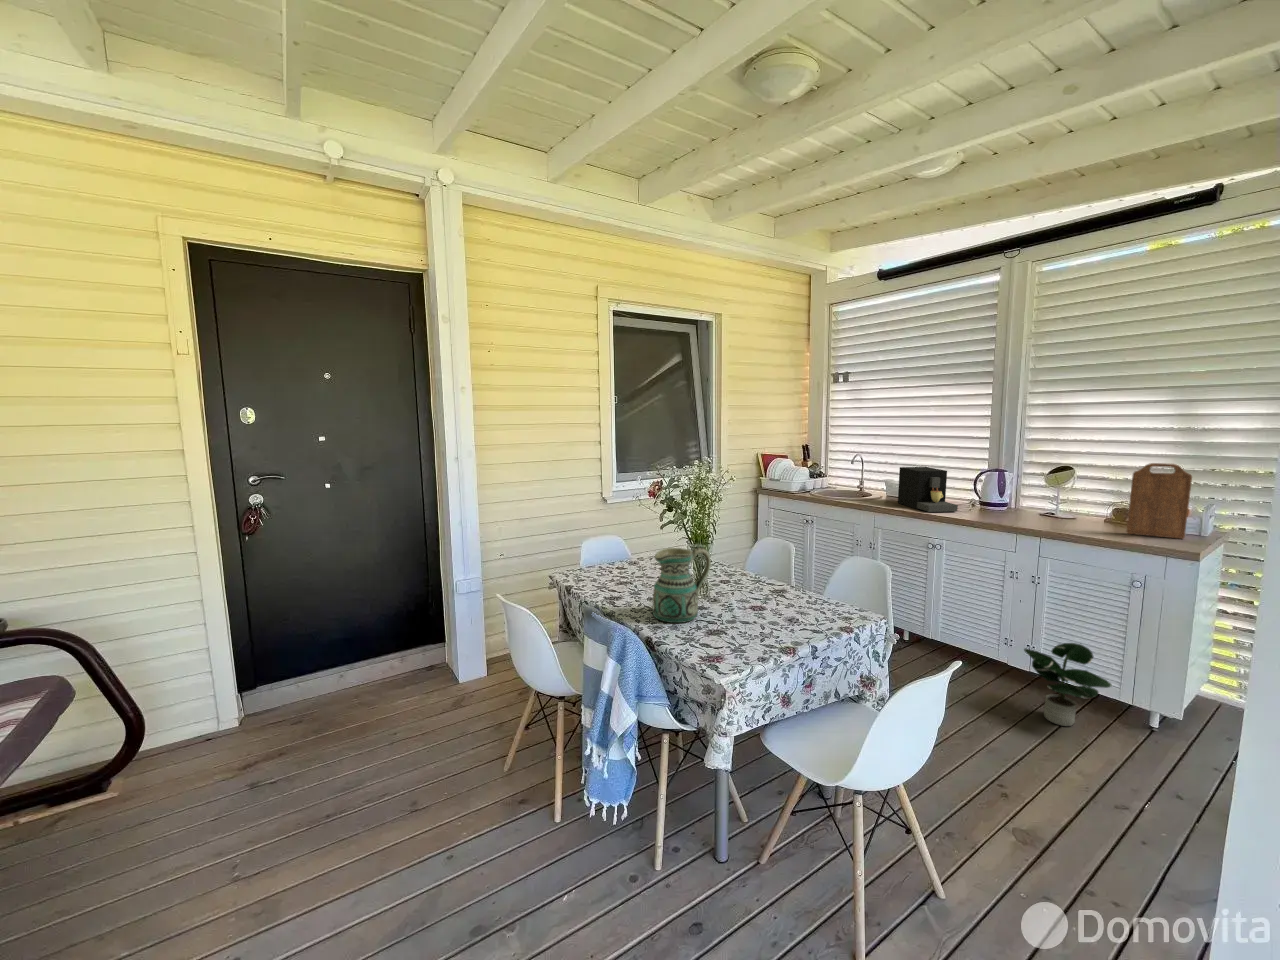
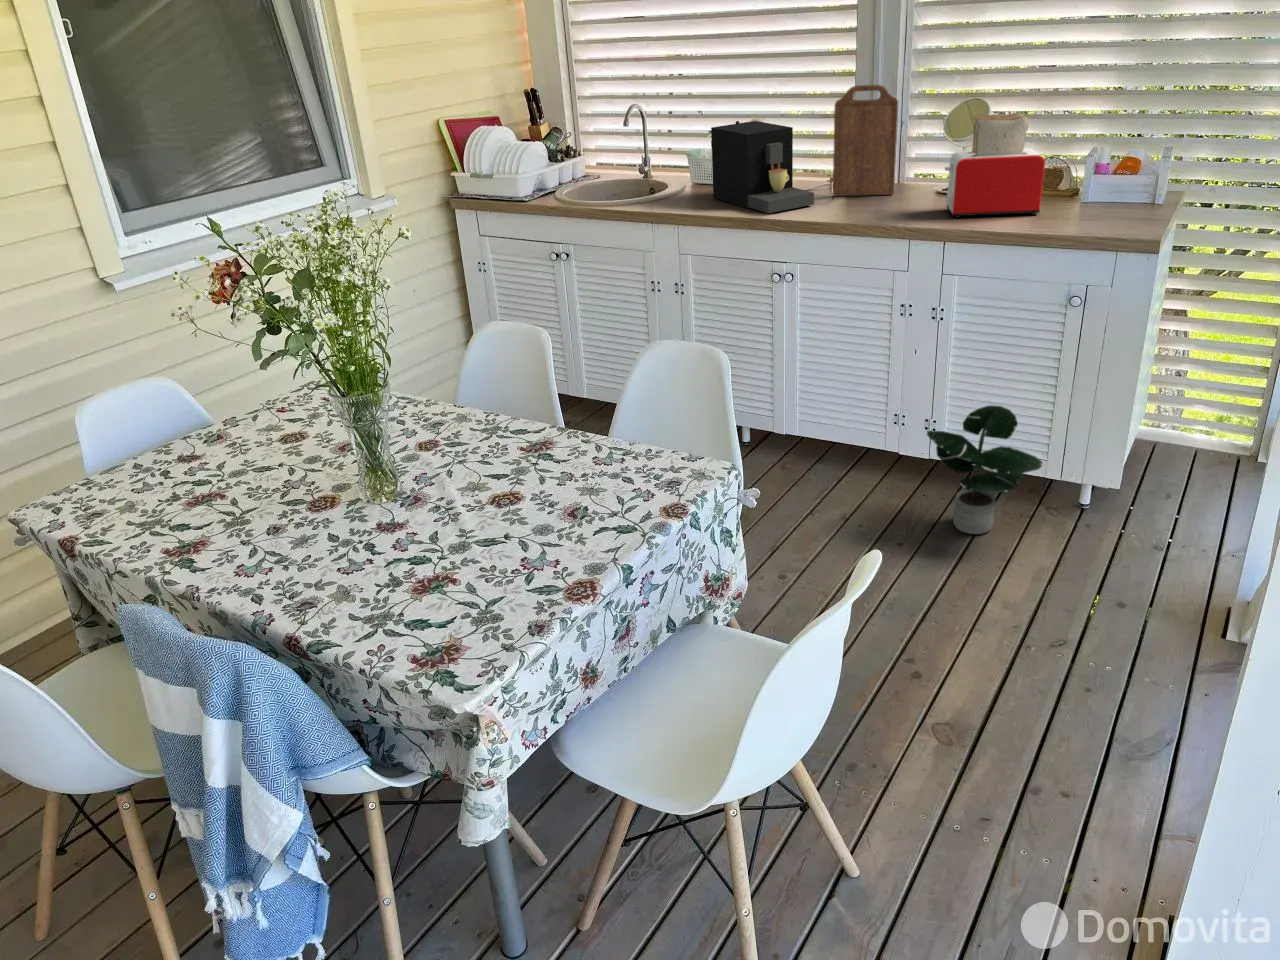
cutting board: present [1127,463,1192,539] -> present [833,84,898,196]
toaster: none [1042,472,1113,531] -> present [945,113,1045,218]
ceramic pitcher: present [653,548,711,623] -> none [261,408,392,583]

